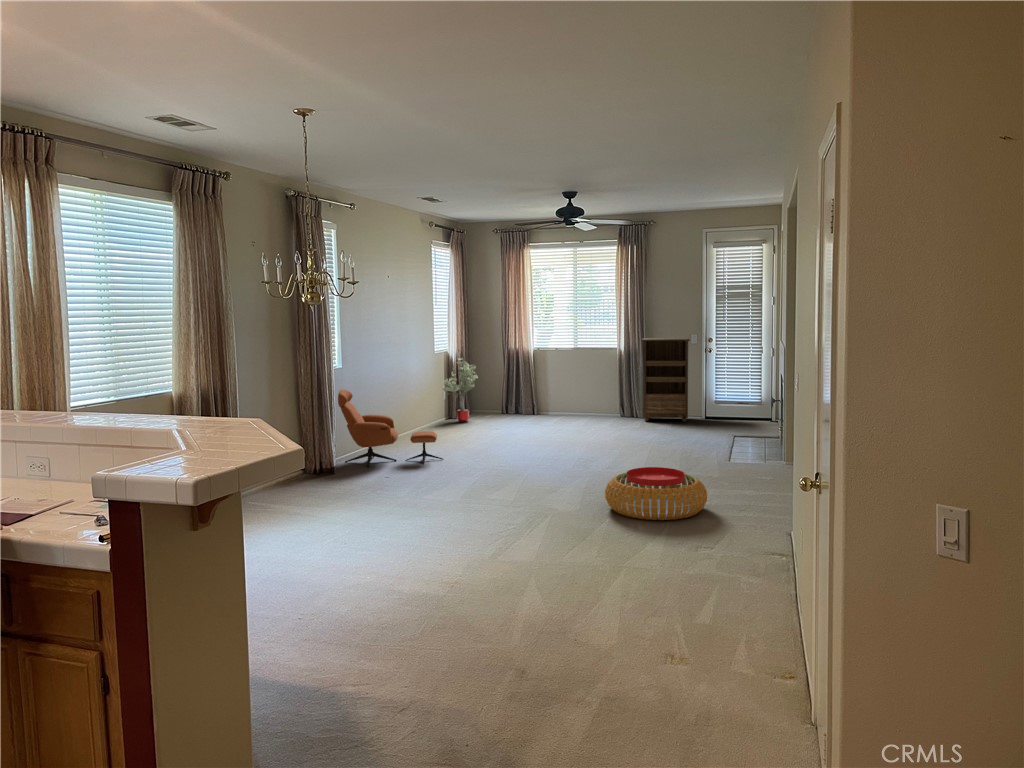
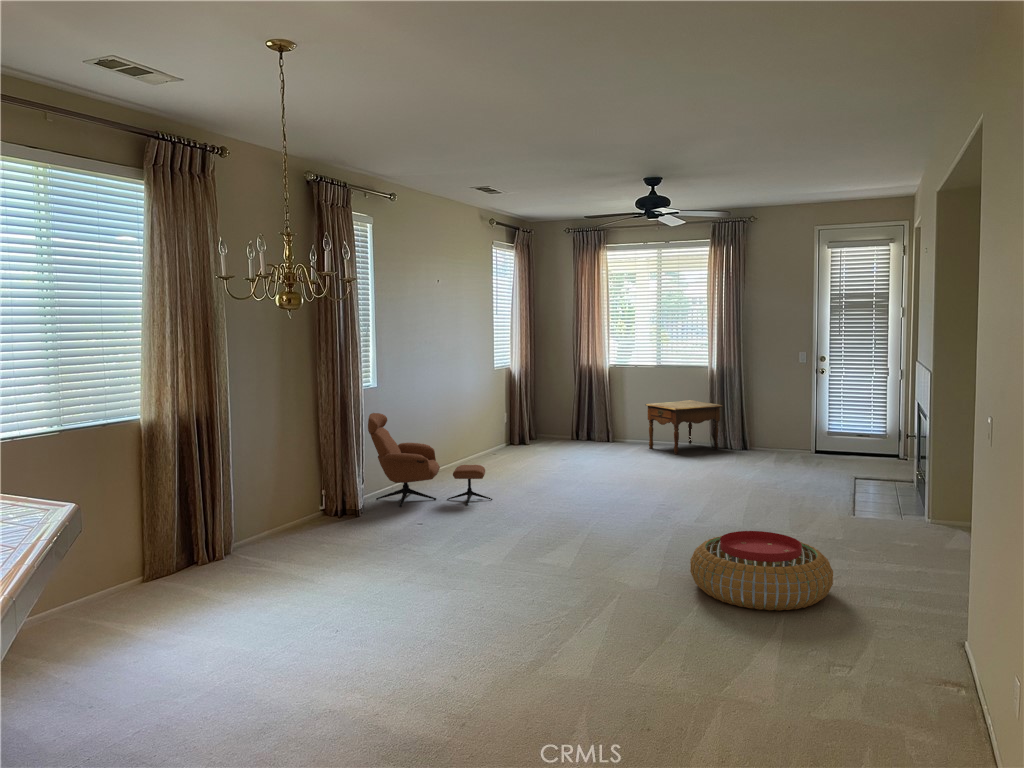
bookshelf: present [642,338,690,422] -> none [738,355,798,456]
potted tree: present [443,358,478,422] -> none [501,375,545,450]
side table: none [565,377,630,423] -> present [645,400,722,454]

